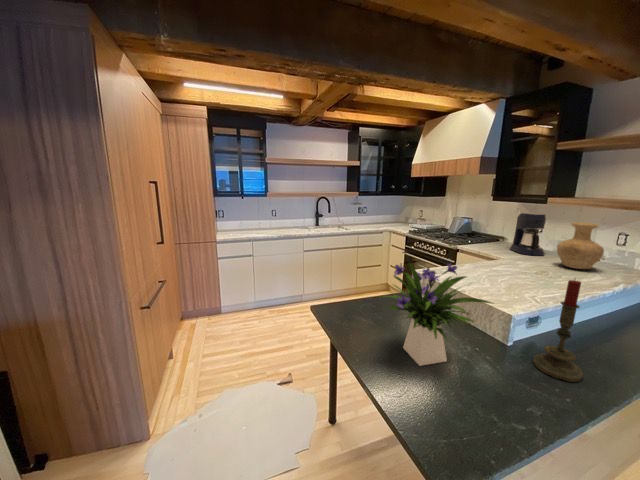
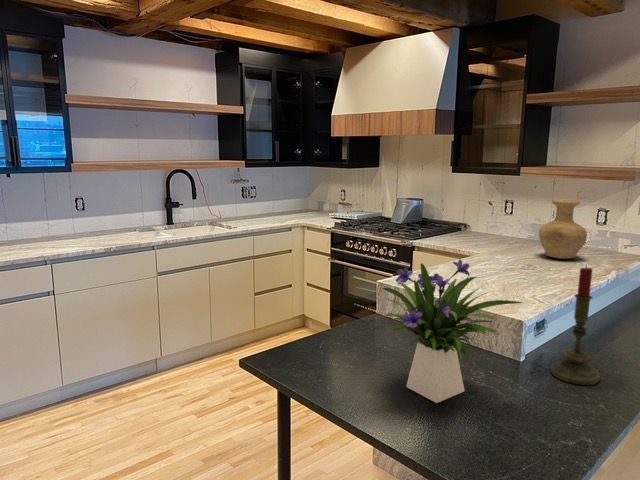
coffee maker: present [510,213,546,256] -> none [479,189,521,247]

